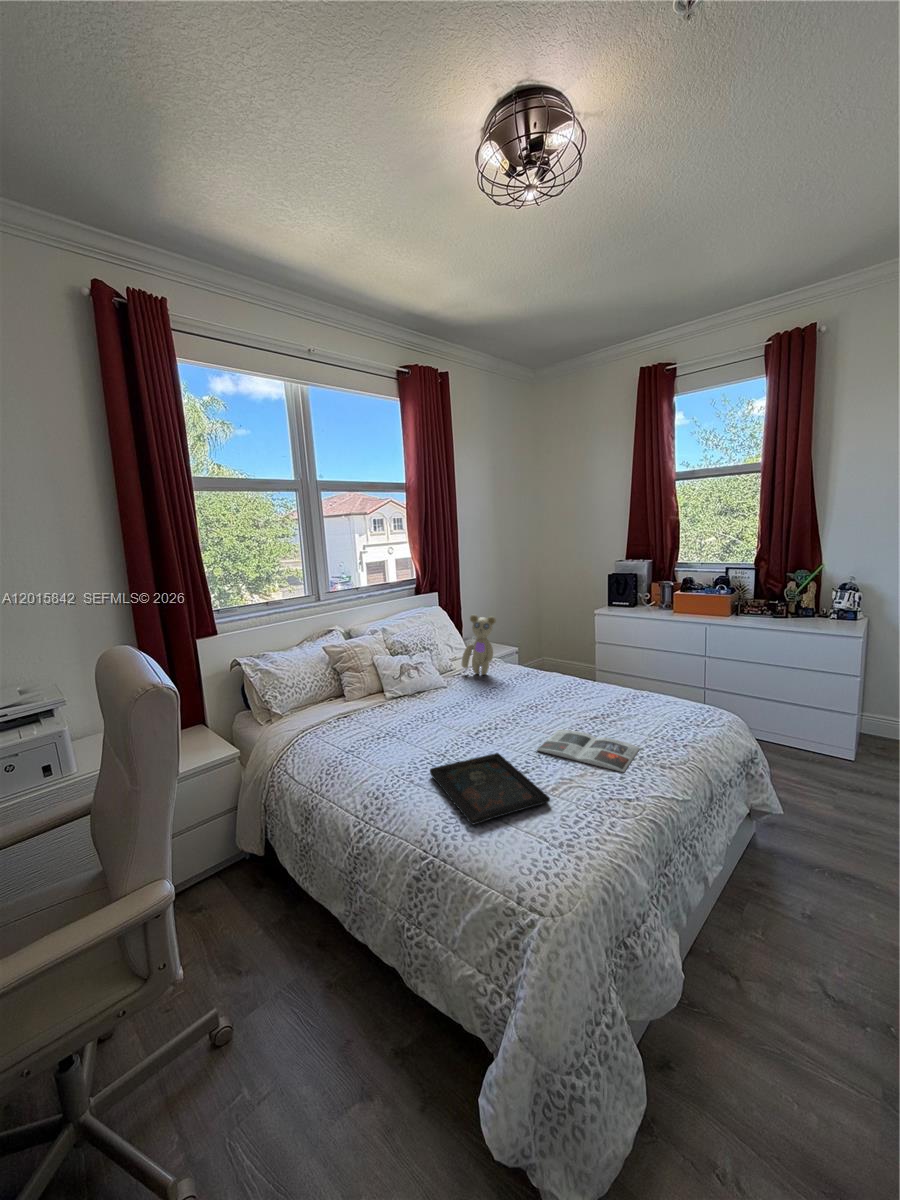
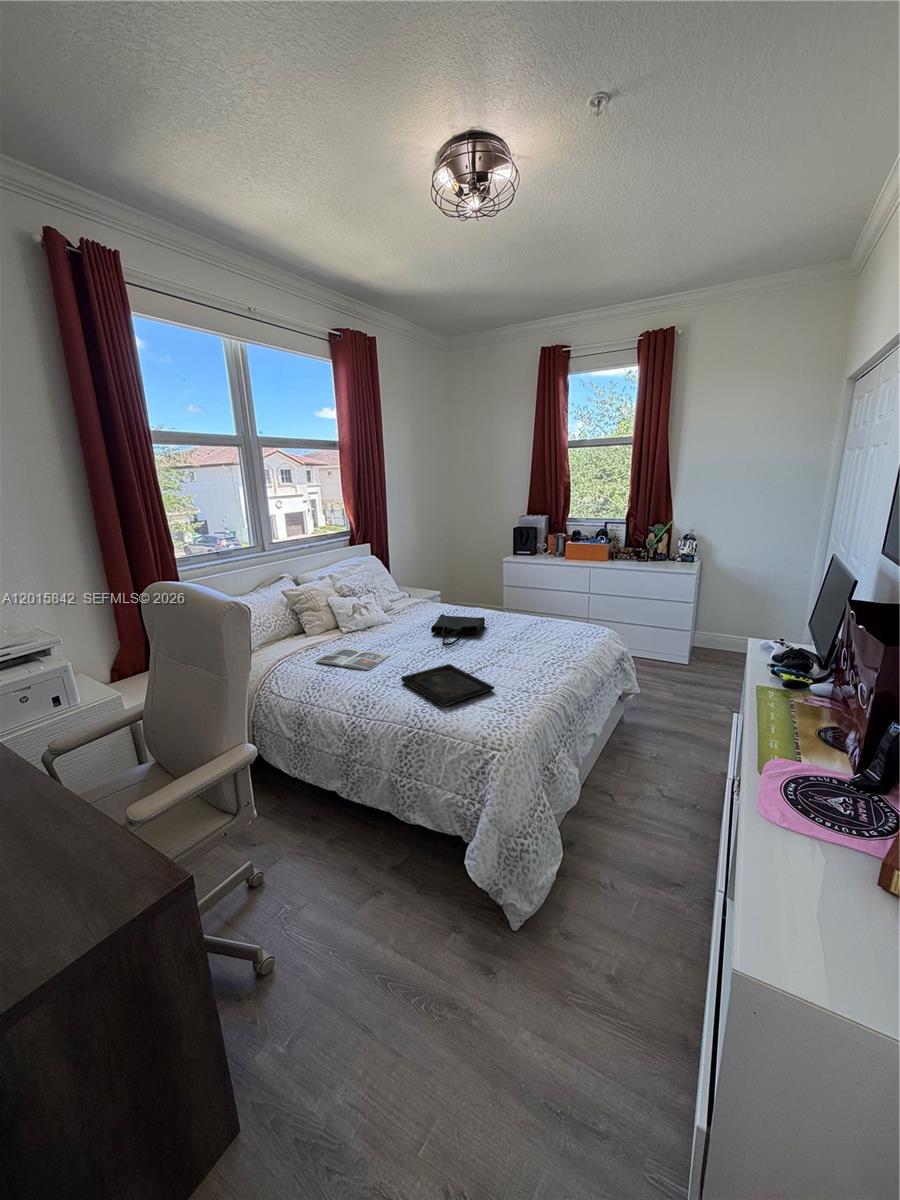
teddy bear: present [462,615,496,675] -> none [400,561,430,613]
tote bag: none [489,680,559,723] -> present [431,614,485,646]
magazine: present [537,730,640,772] -> present [316,648,390,670]

